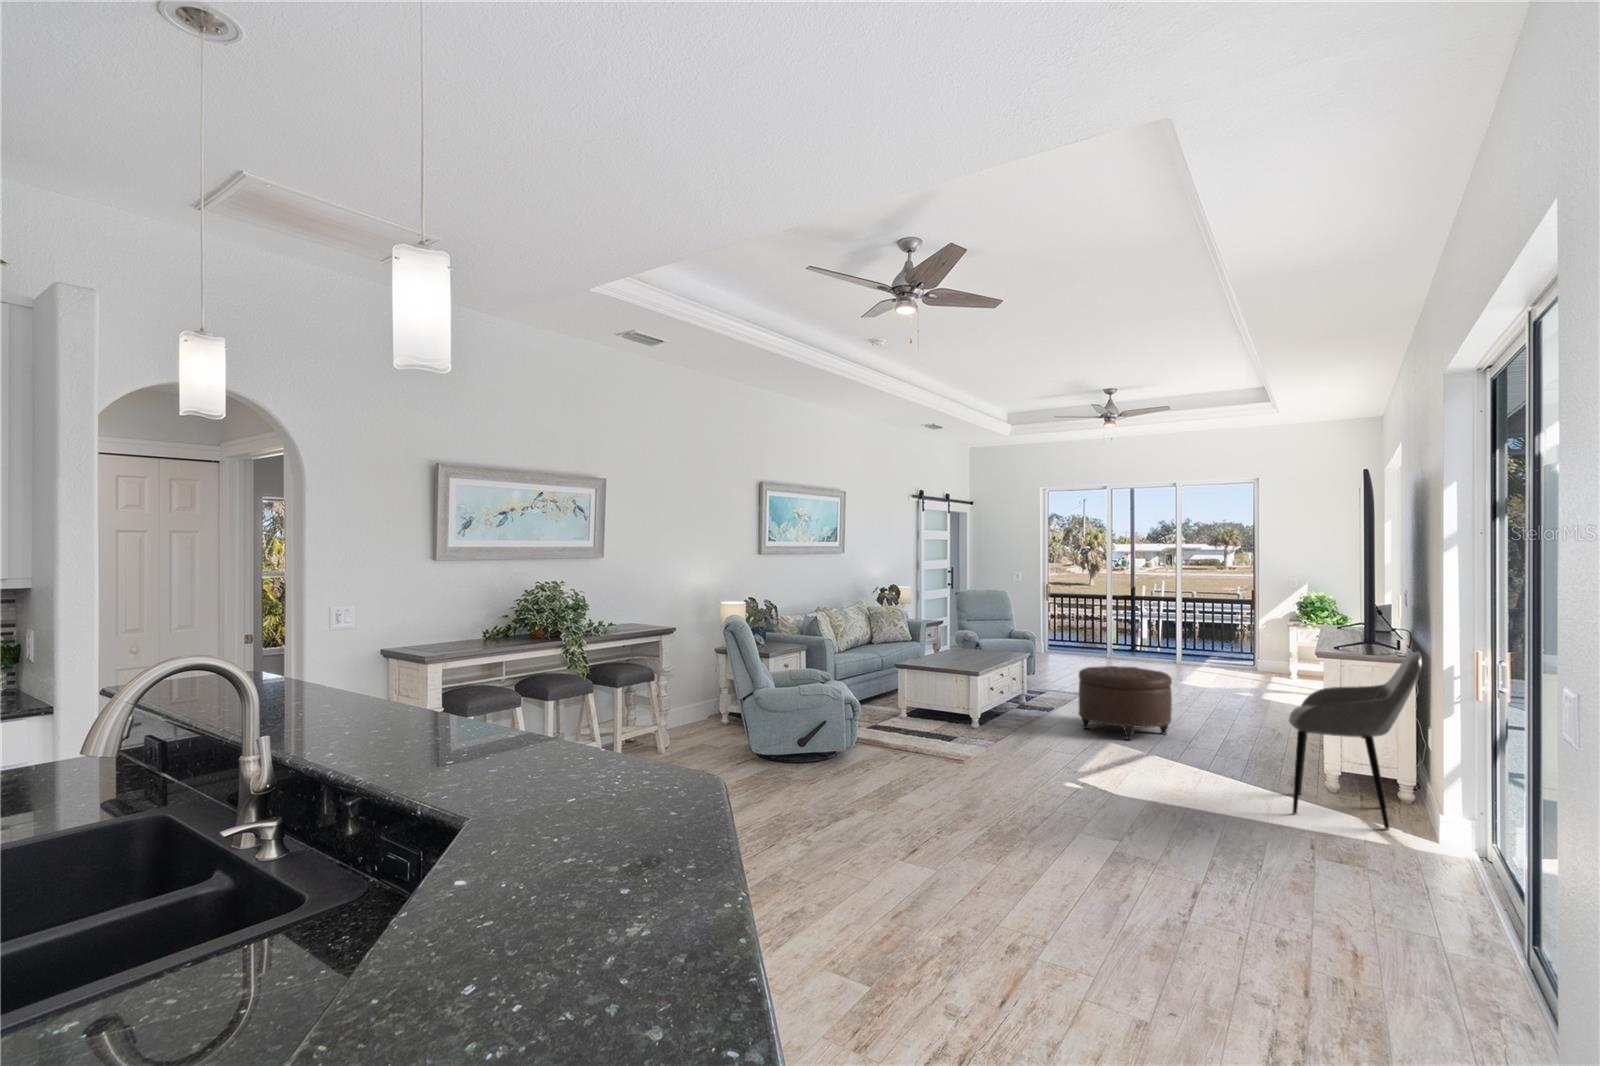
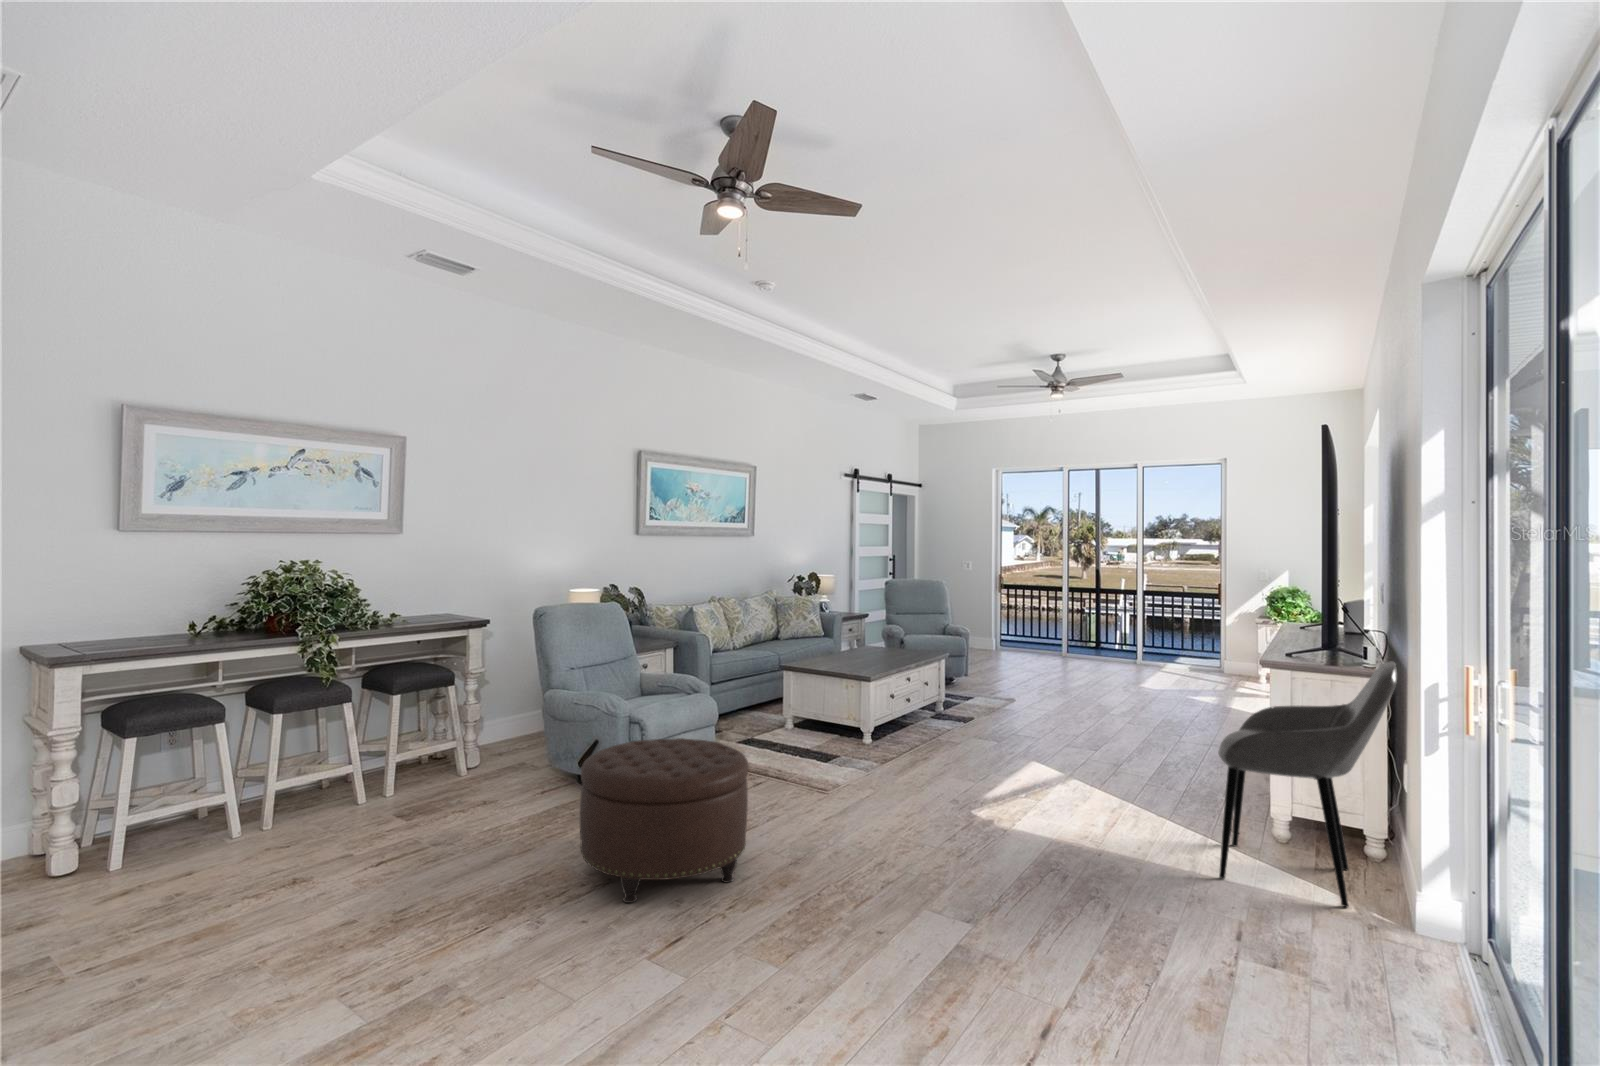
ottoman: present [1079,666,1172,740] -> present [580,738,748,903]

